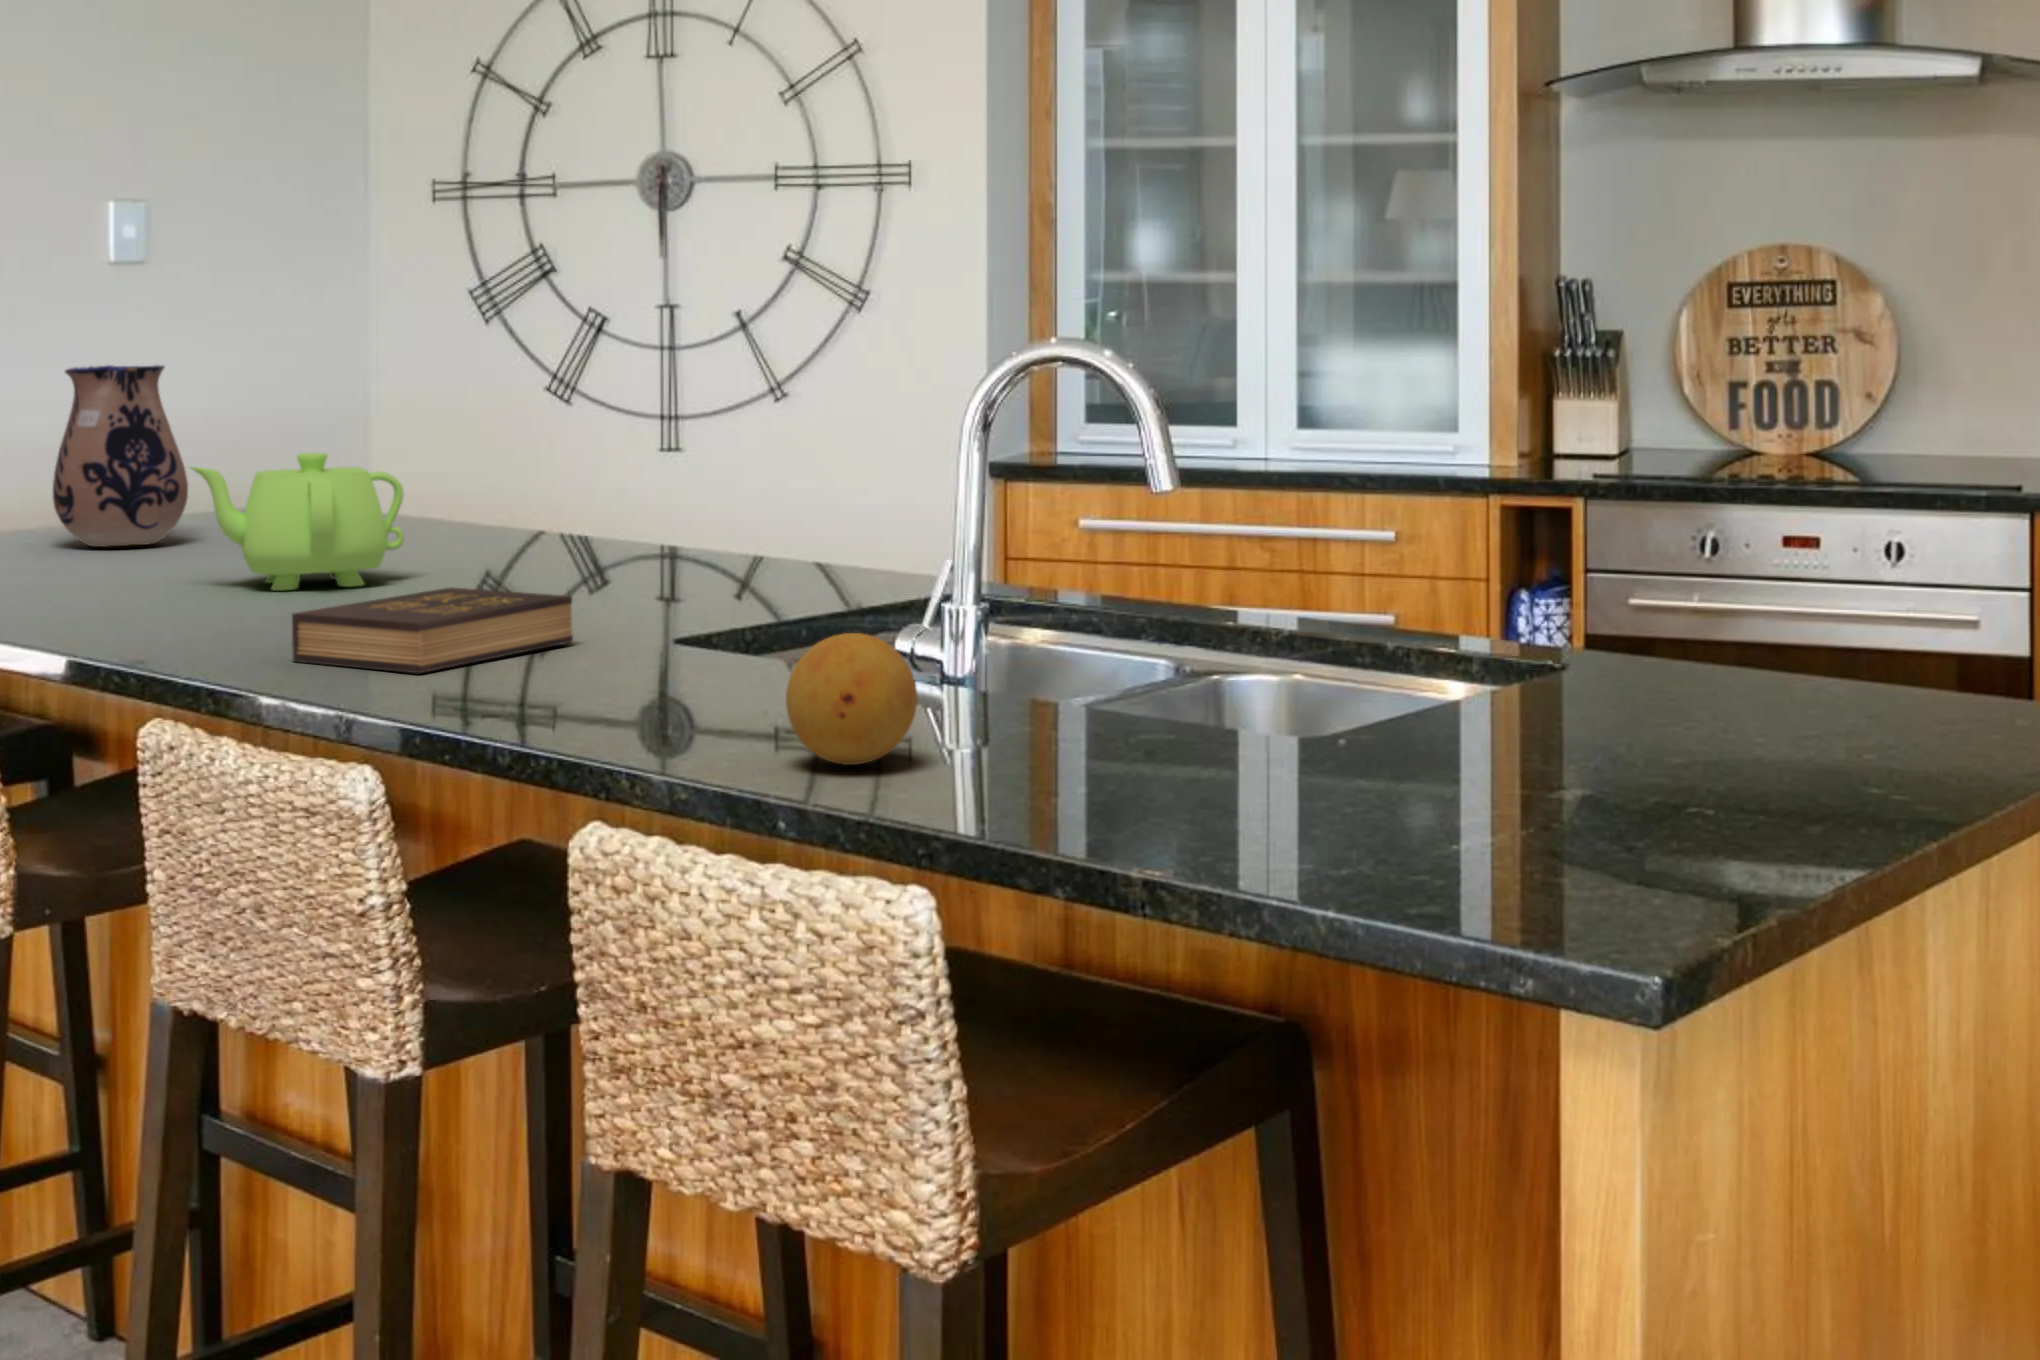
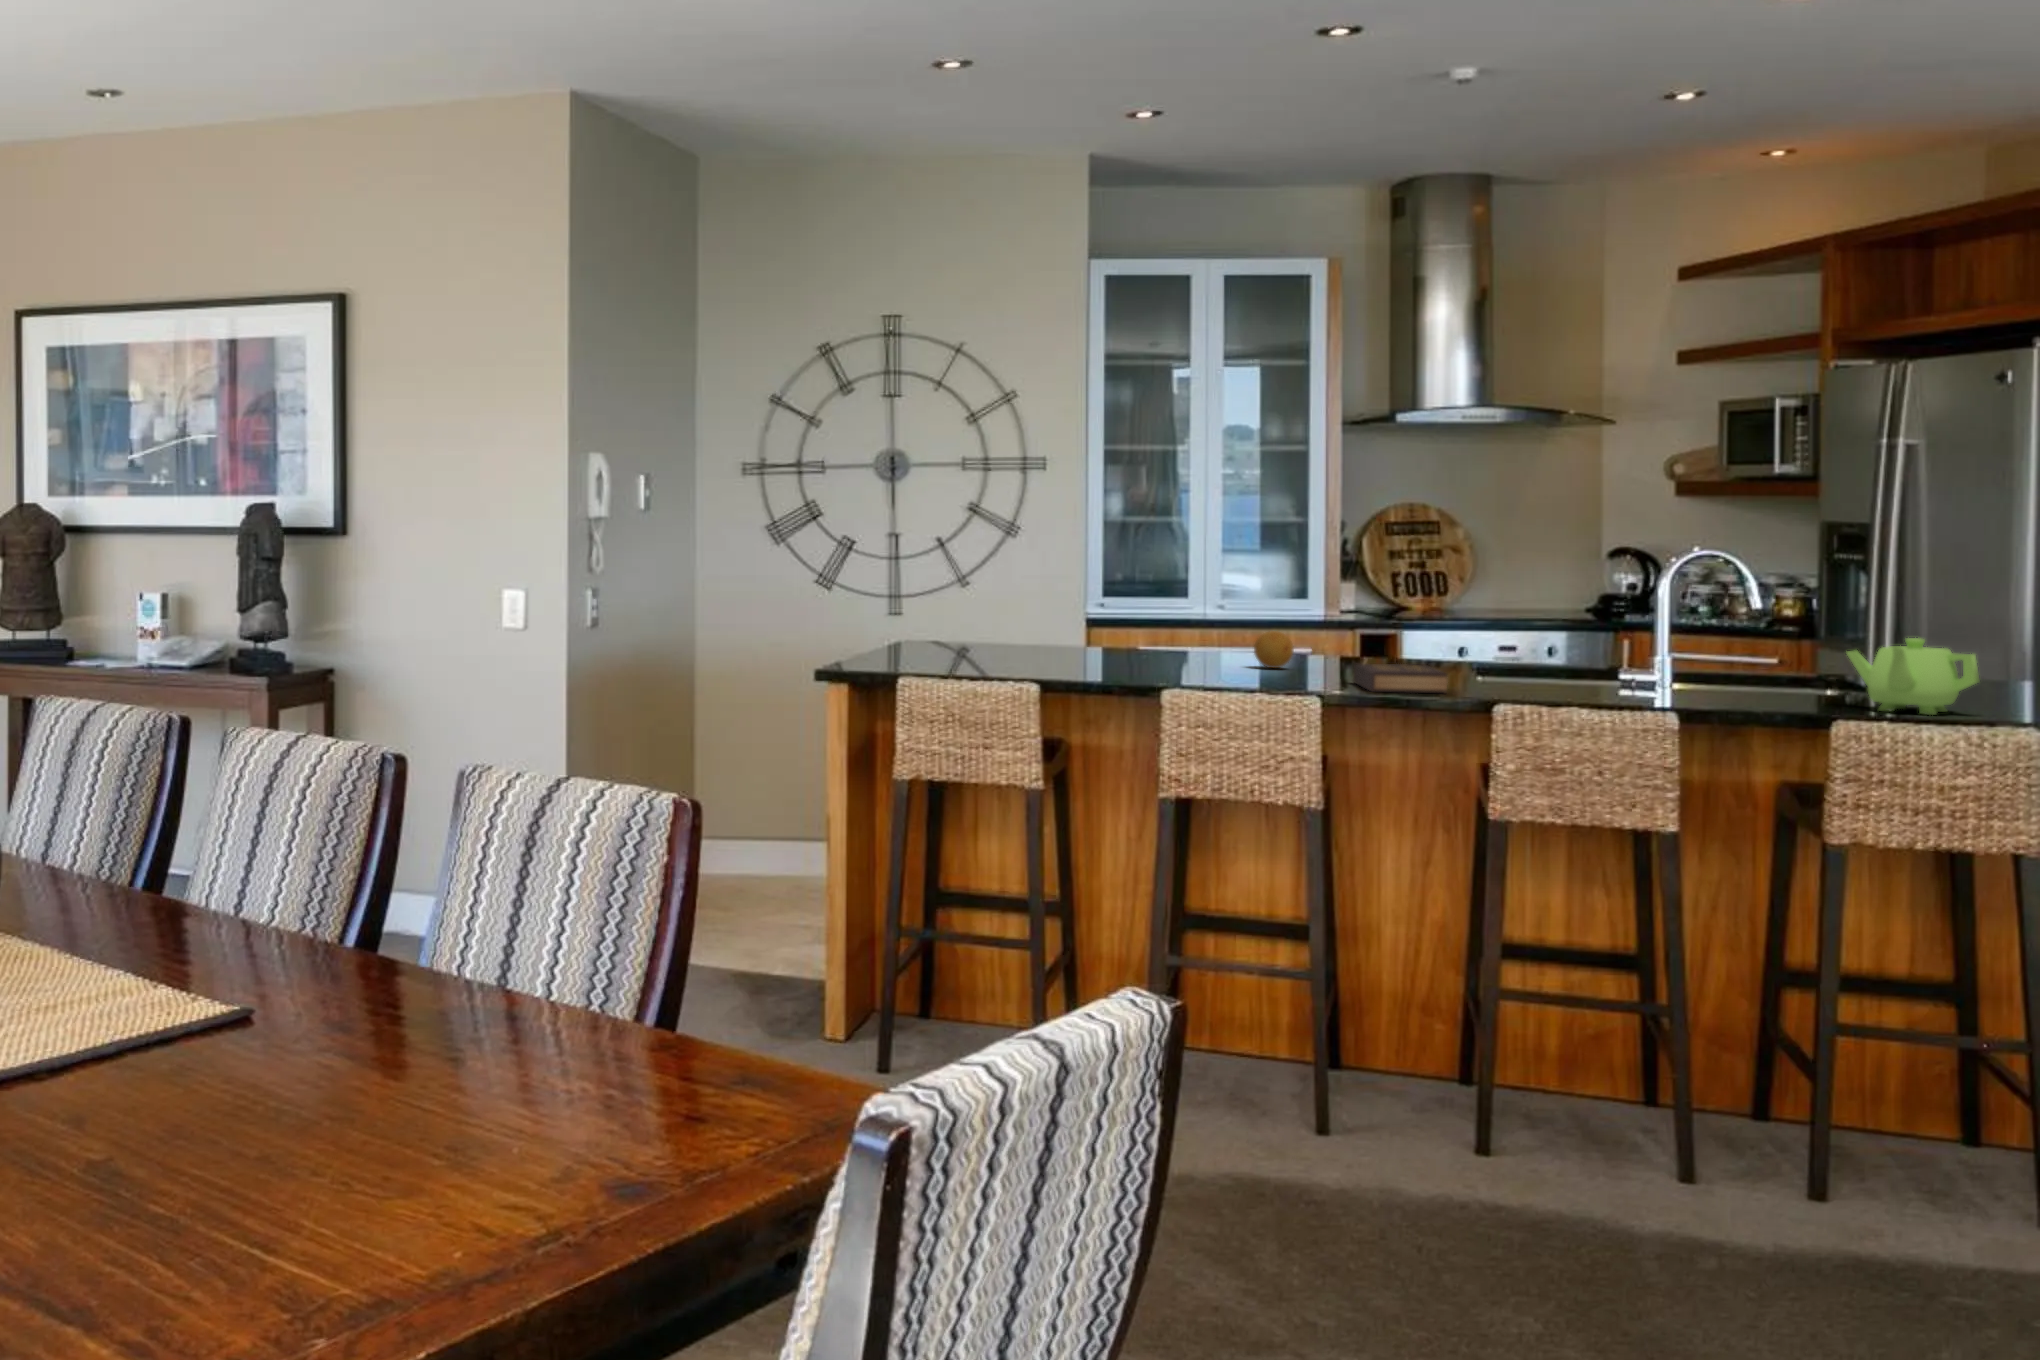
ceramic pitcher: present [53,365,188,547] -> none [902,569,973,659]
teapot: present [190,452,404,590] -> present [1847,638,1979,715]
fruit: present [786,633,917,765] -> present [1254,631,1294,668]

